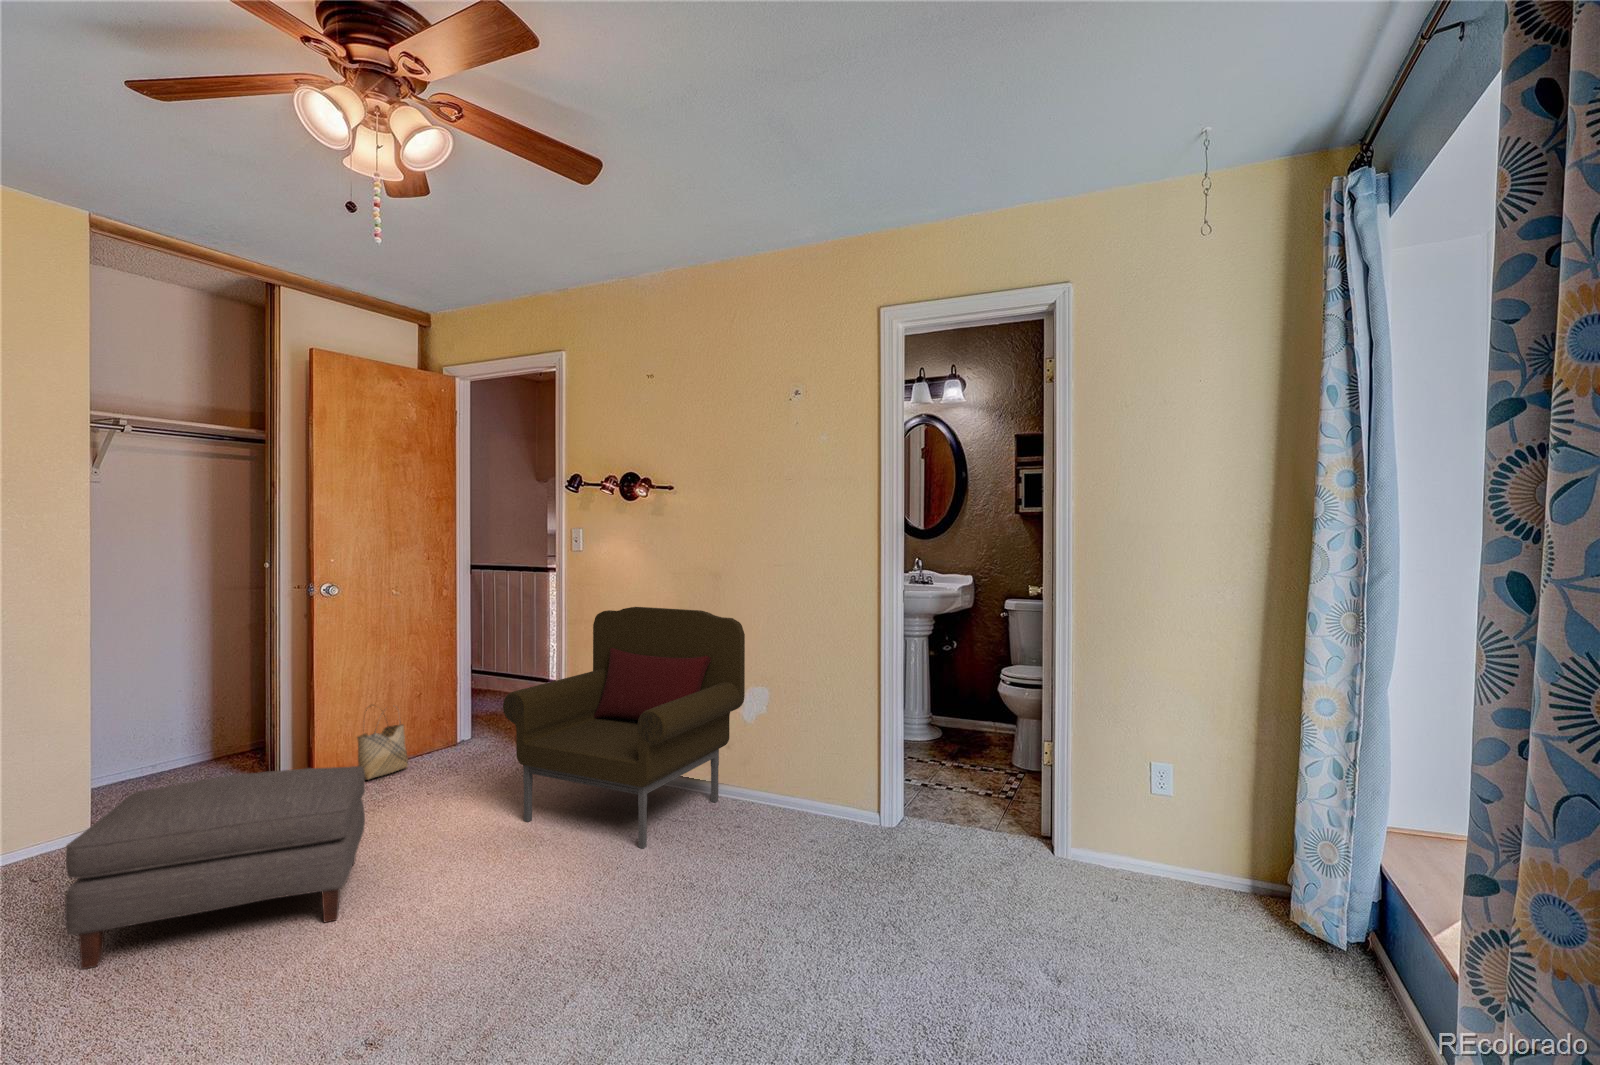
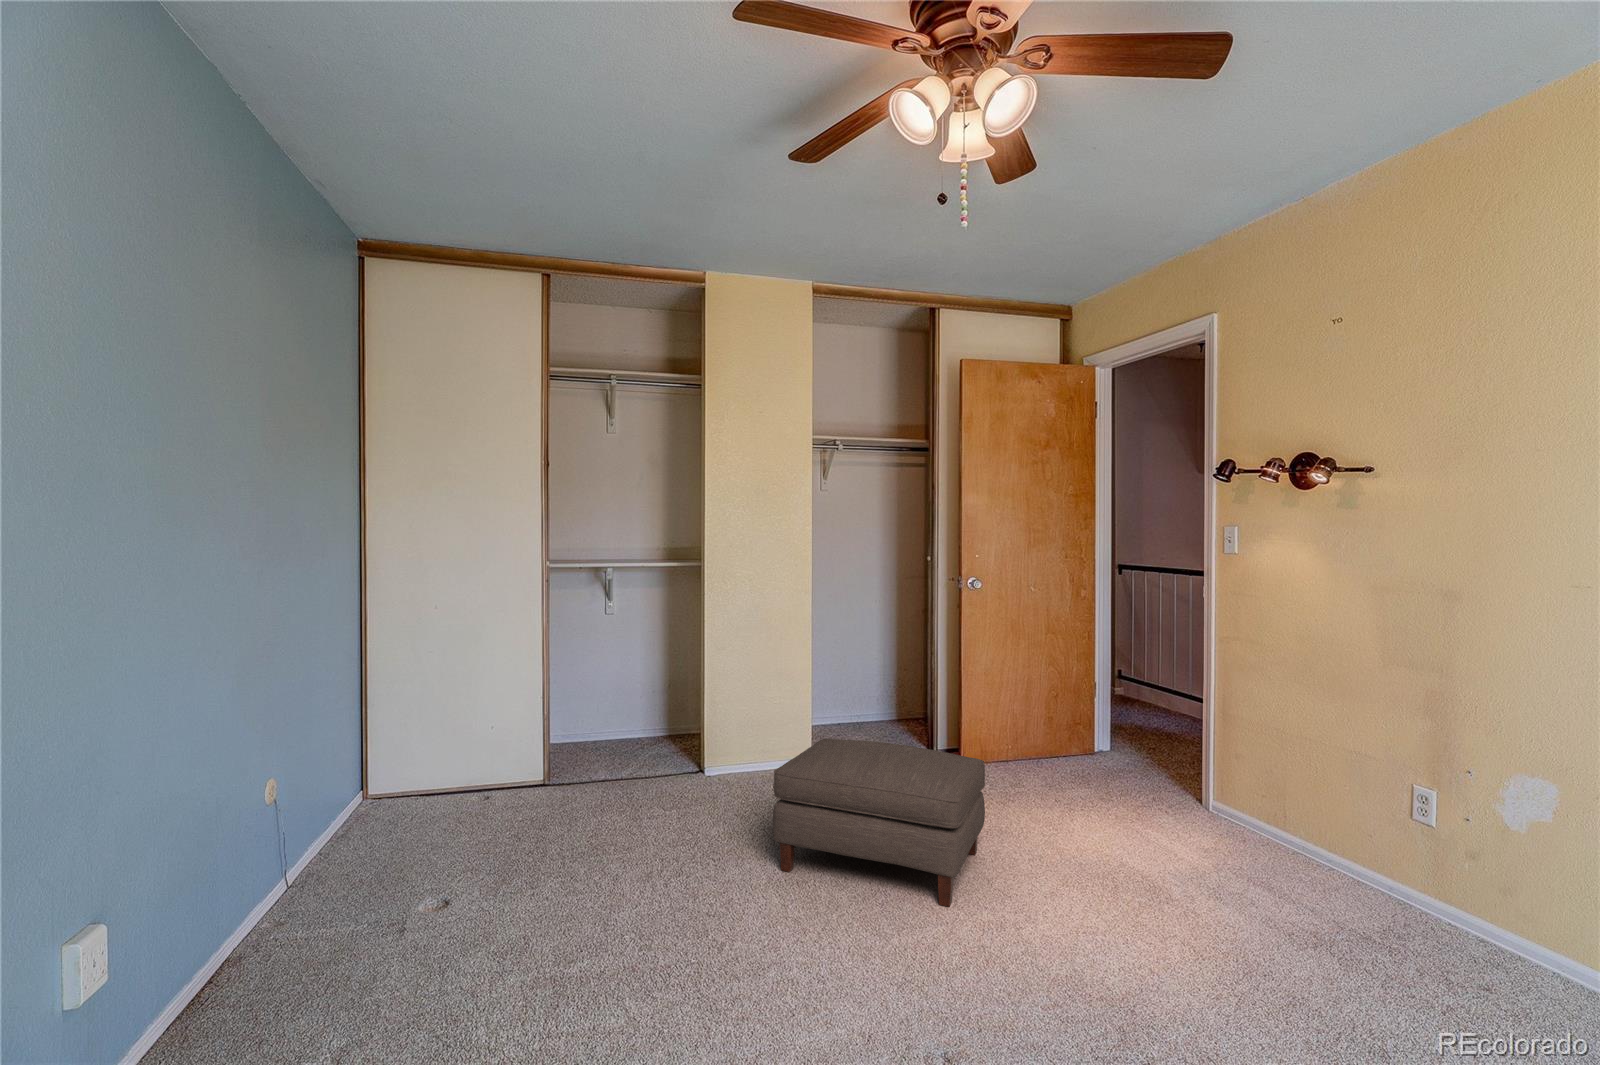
armchair: present [503,607,745,849] -> none [1127,630,1510,966]
woven basket: present [357,705,408,780] -> none [995,698,1042,771]

